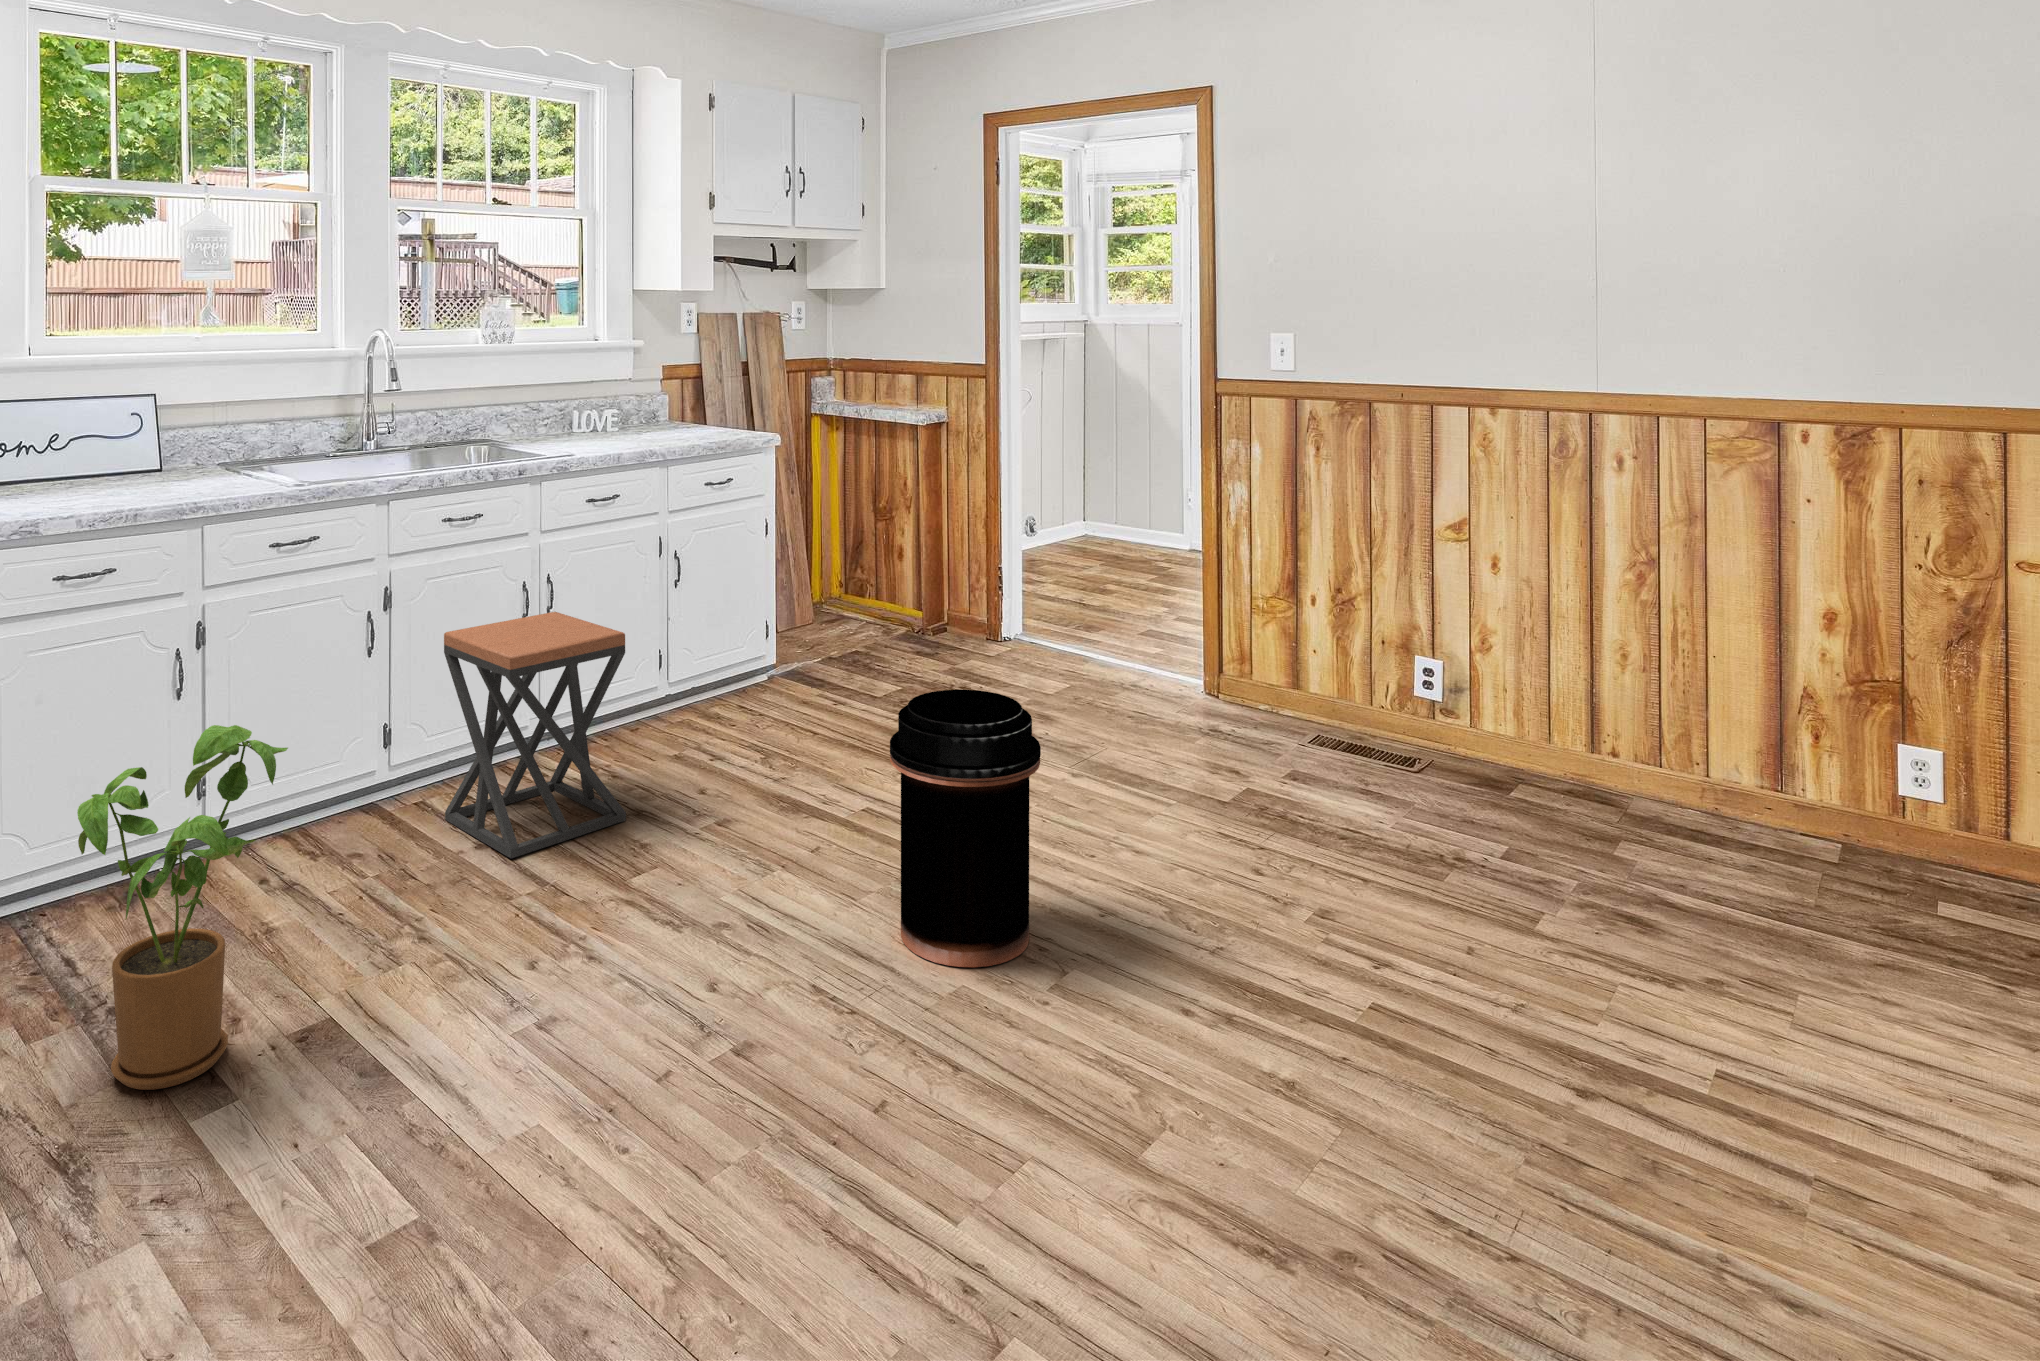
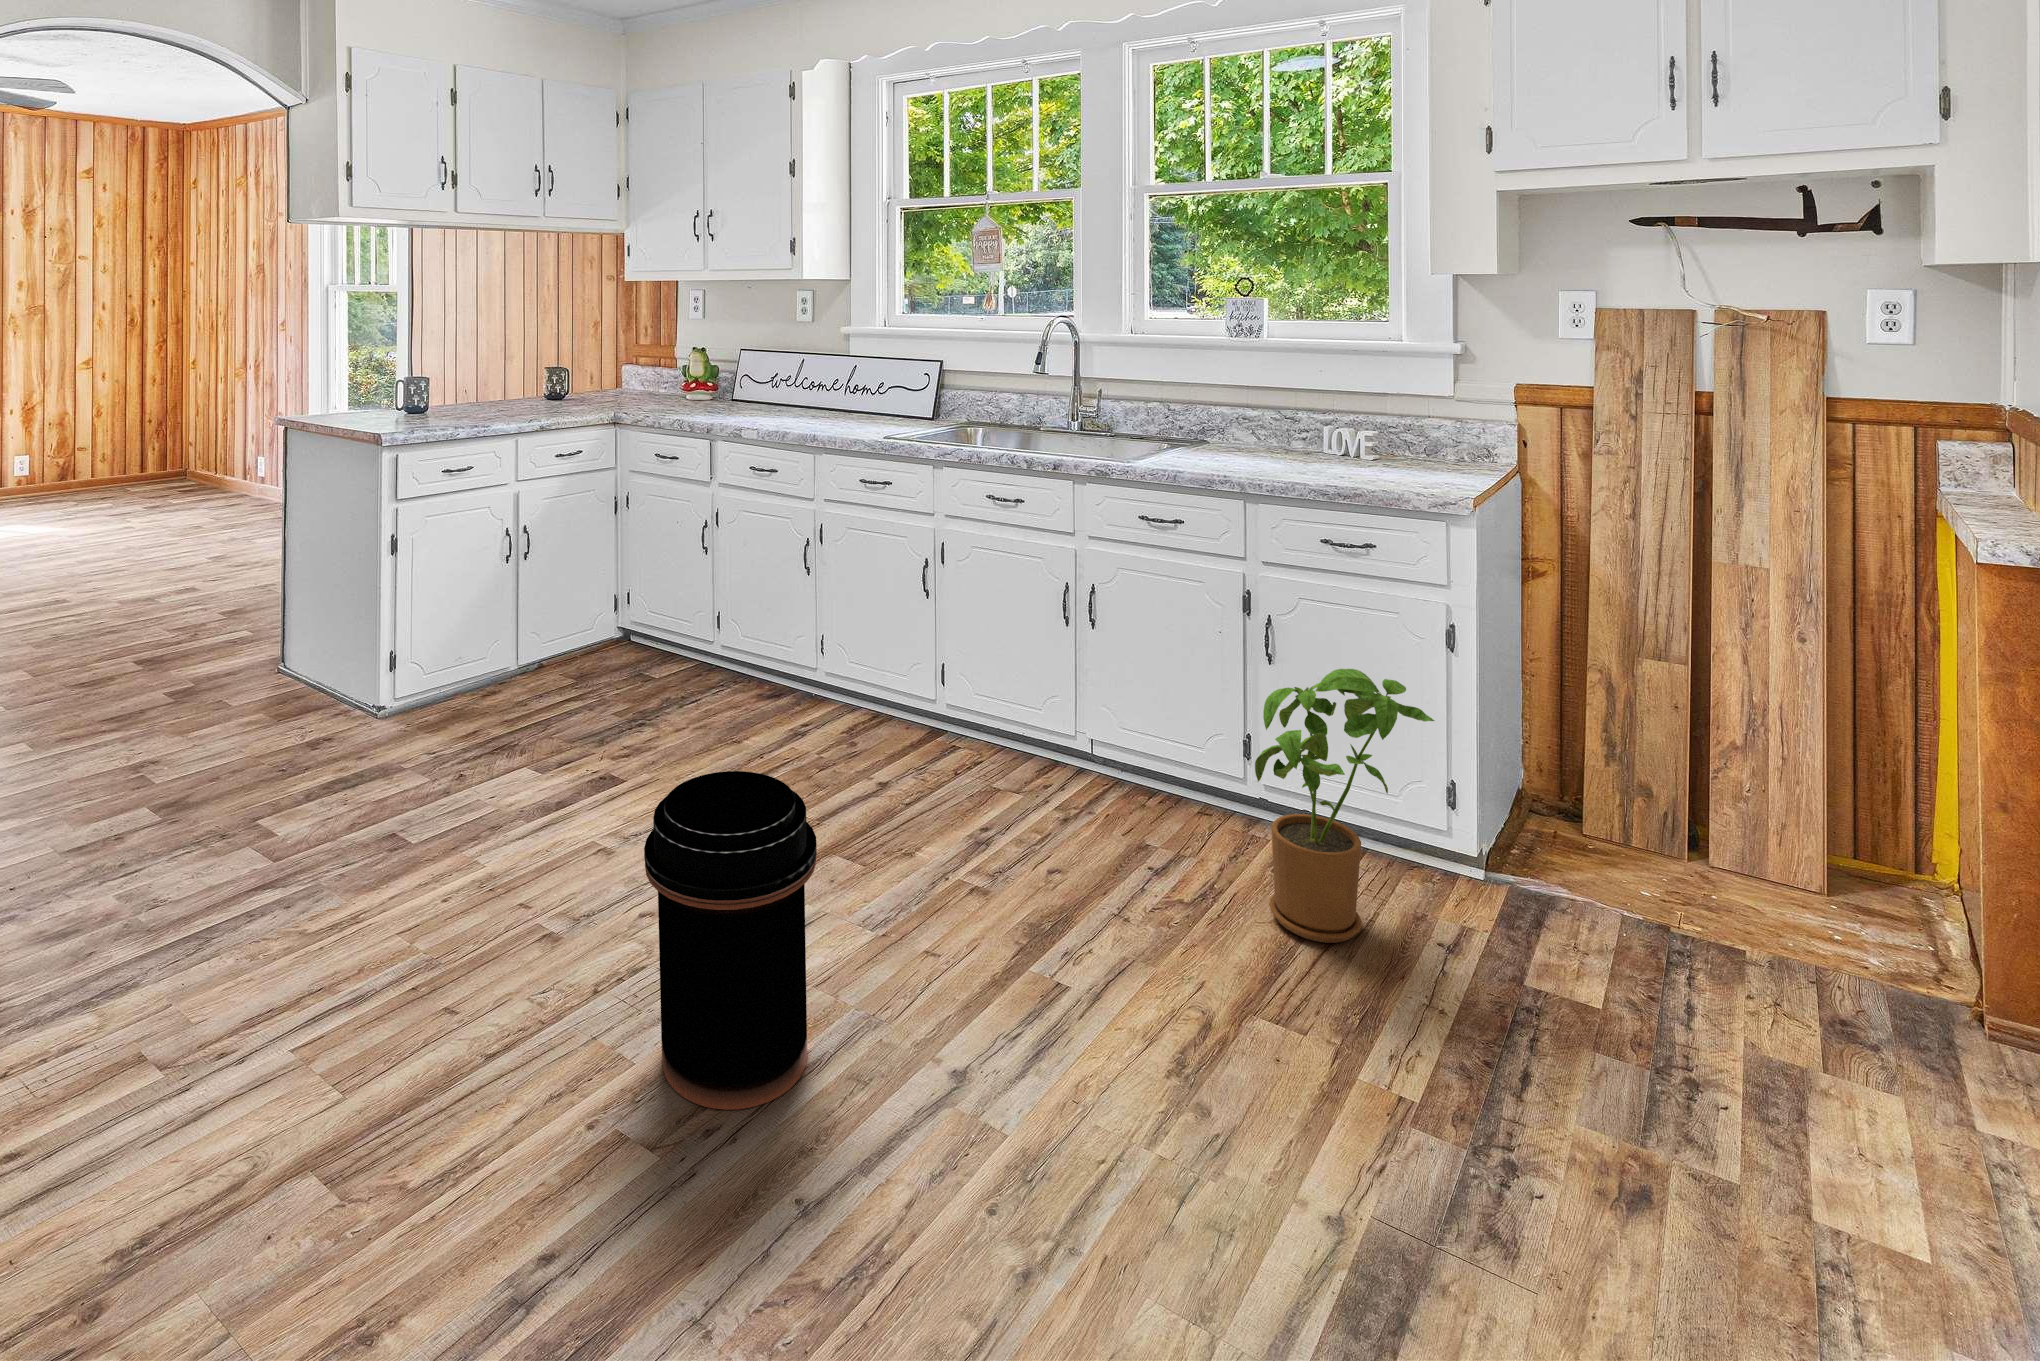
stool: present [444,612,626,859] -> none [862,587,1028,820]
house plant: present [77,725,288,1090] -> present [1255,669,1434,943]

